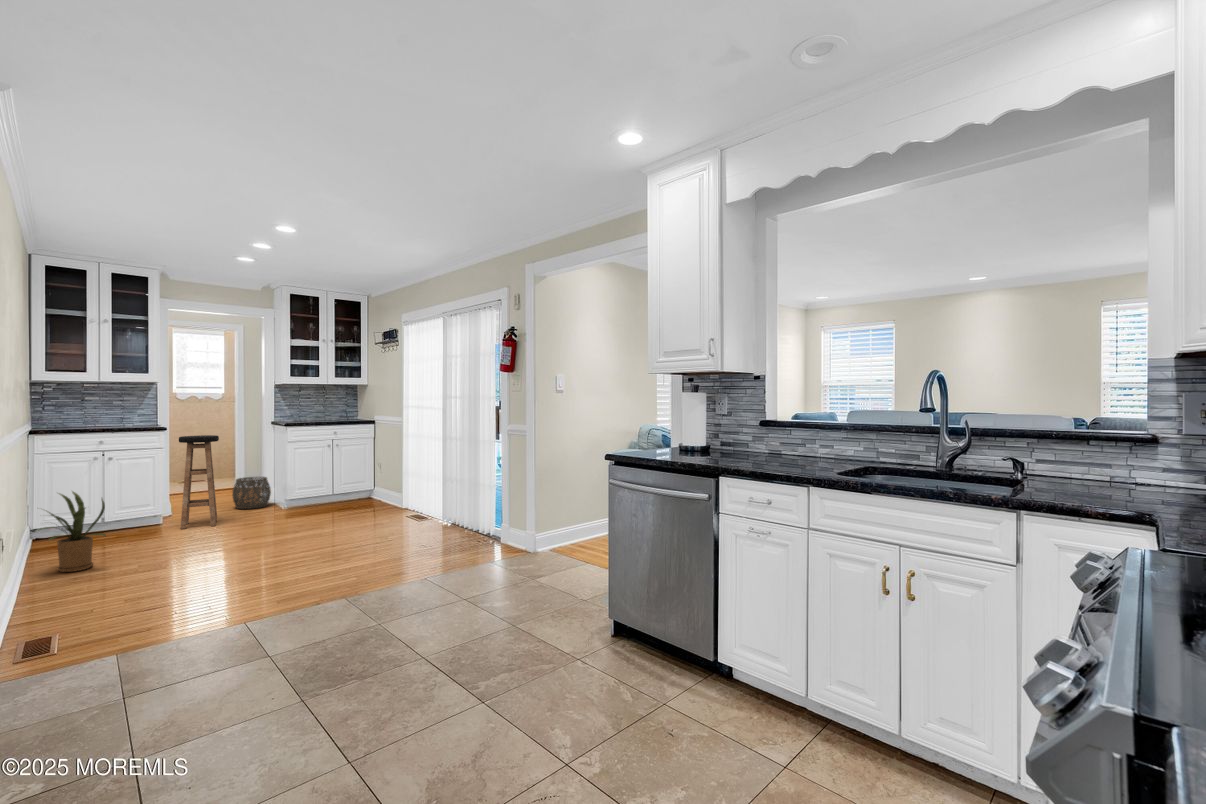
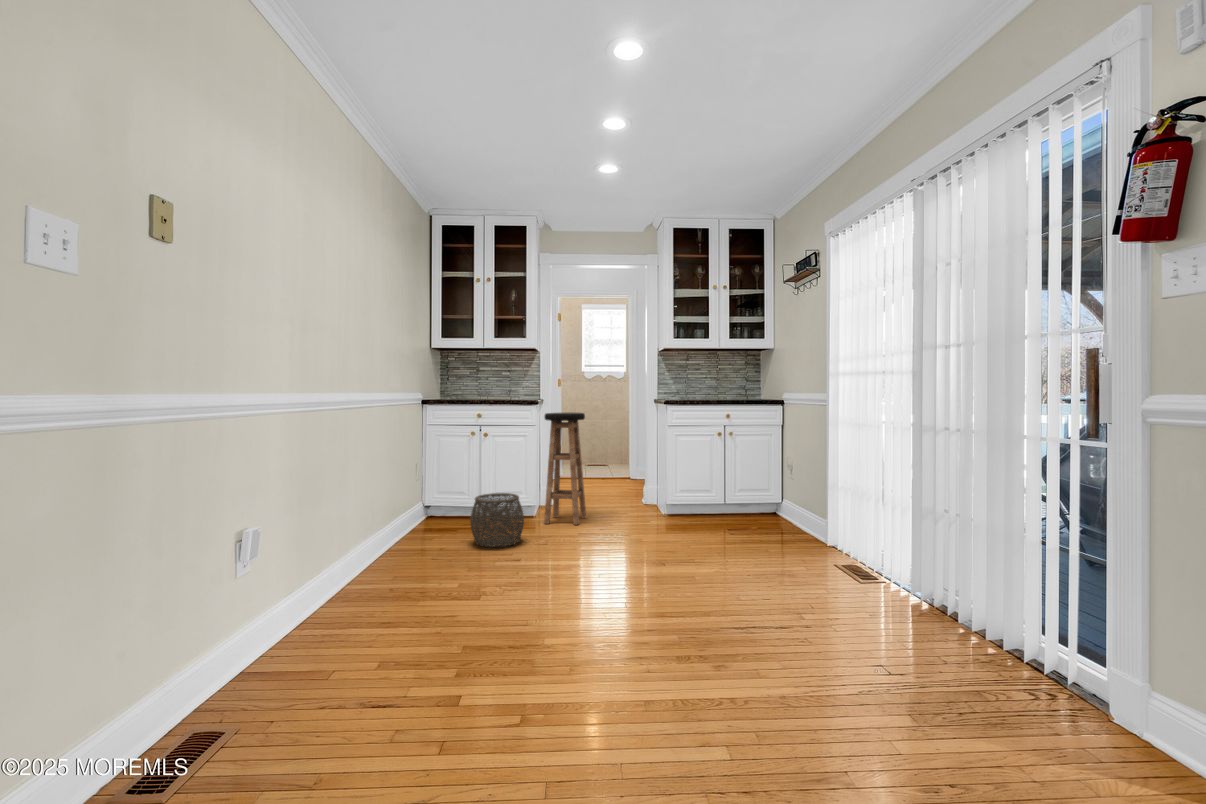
woven basket: present [232,477,271,509] -> present [470,493,524,547]
house plant: present [38,492,106,572] -> none [370,470,435,566]

